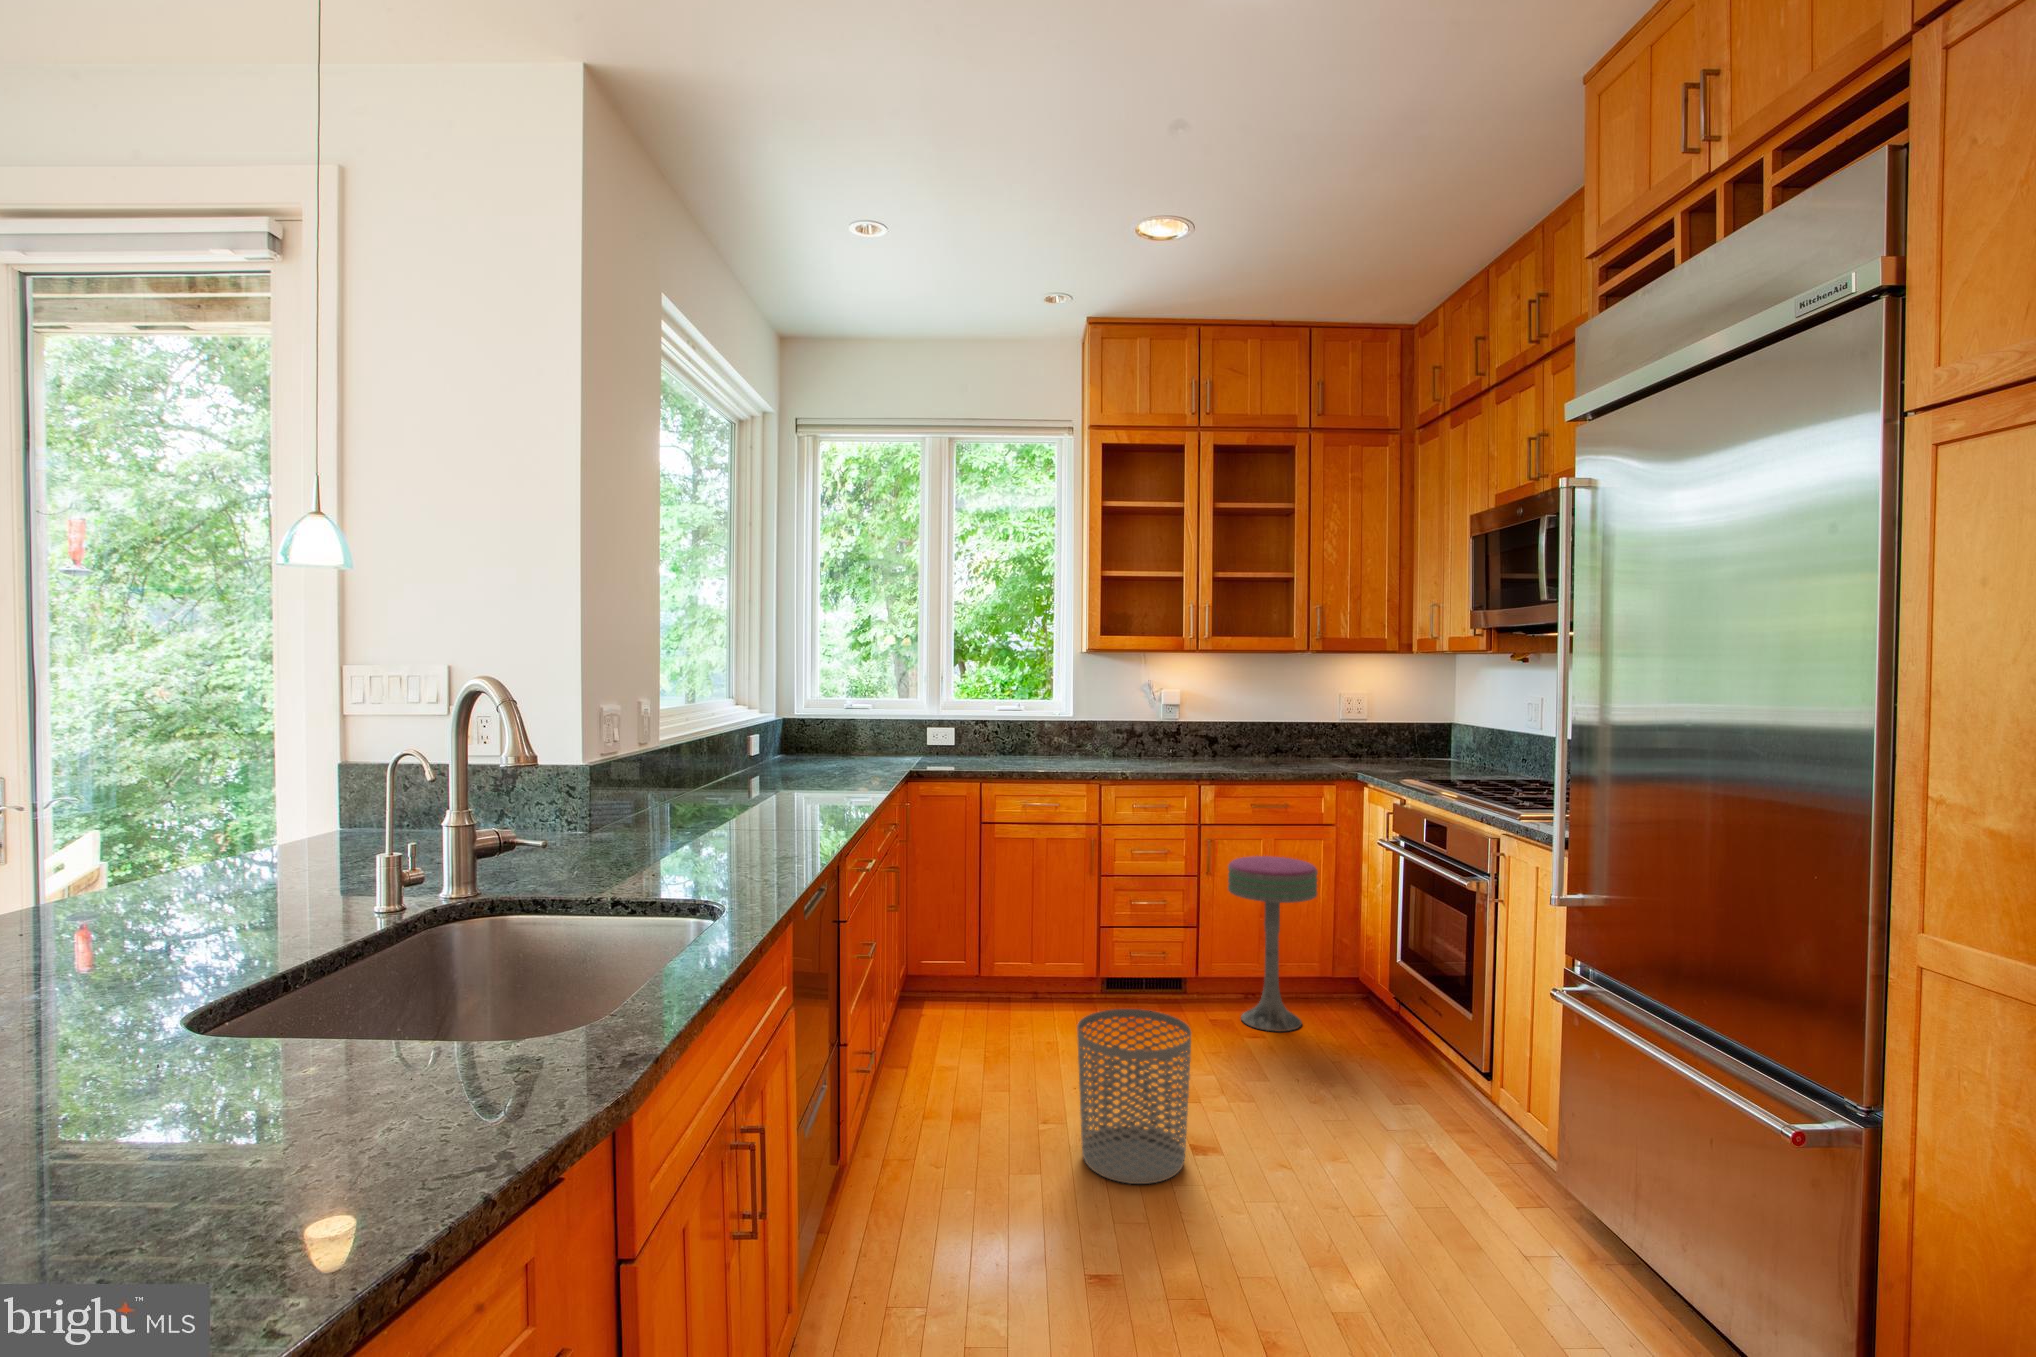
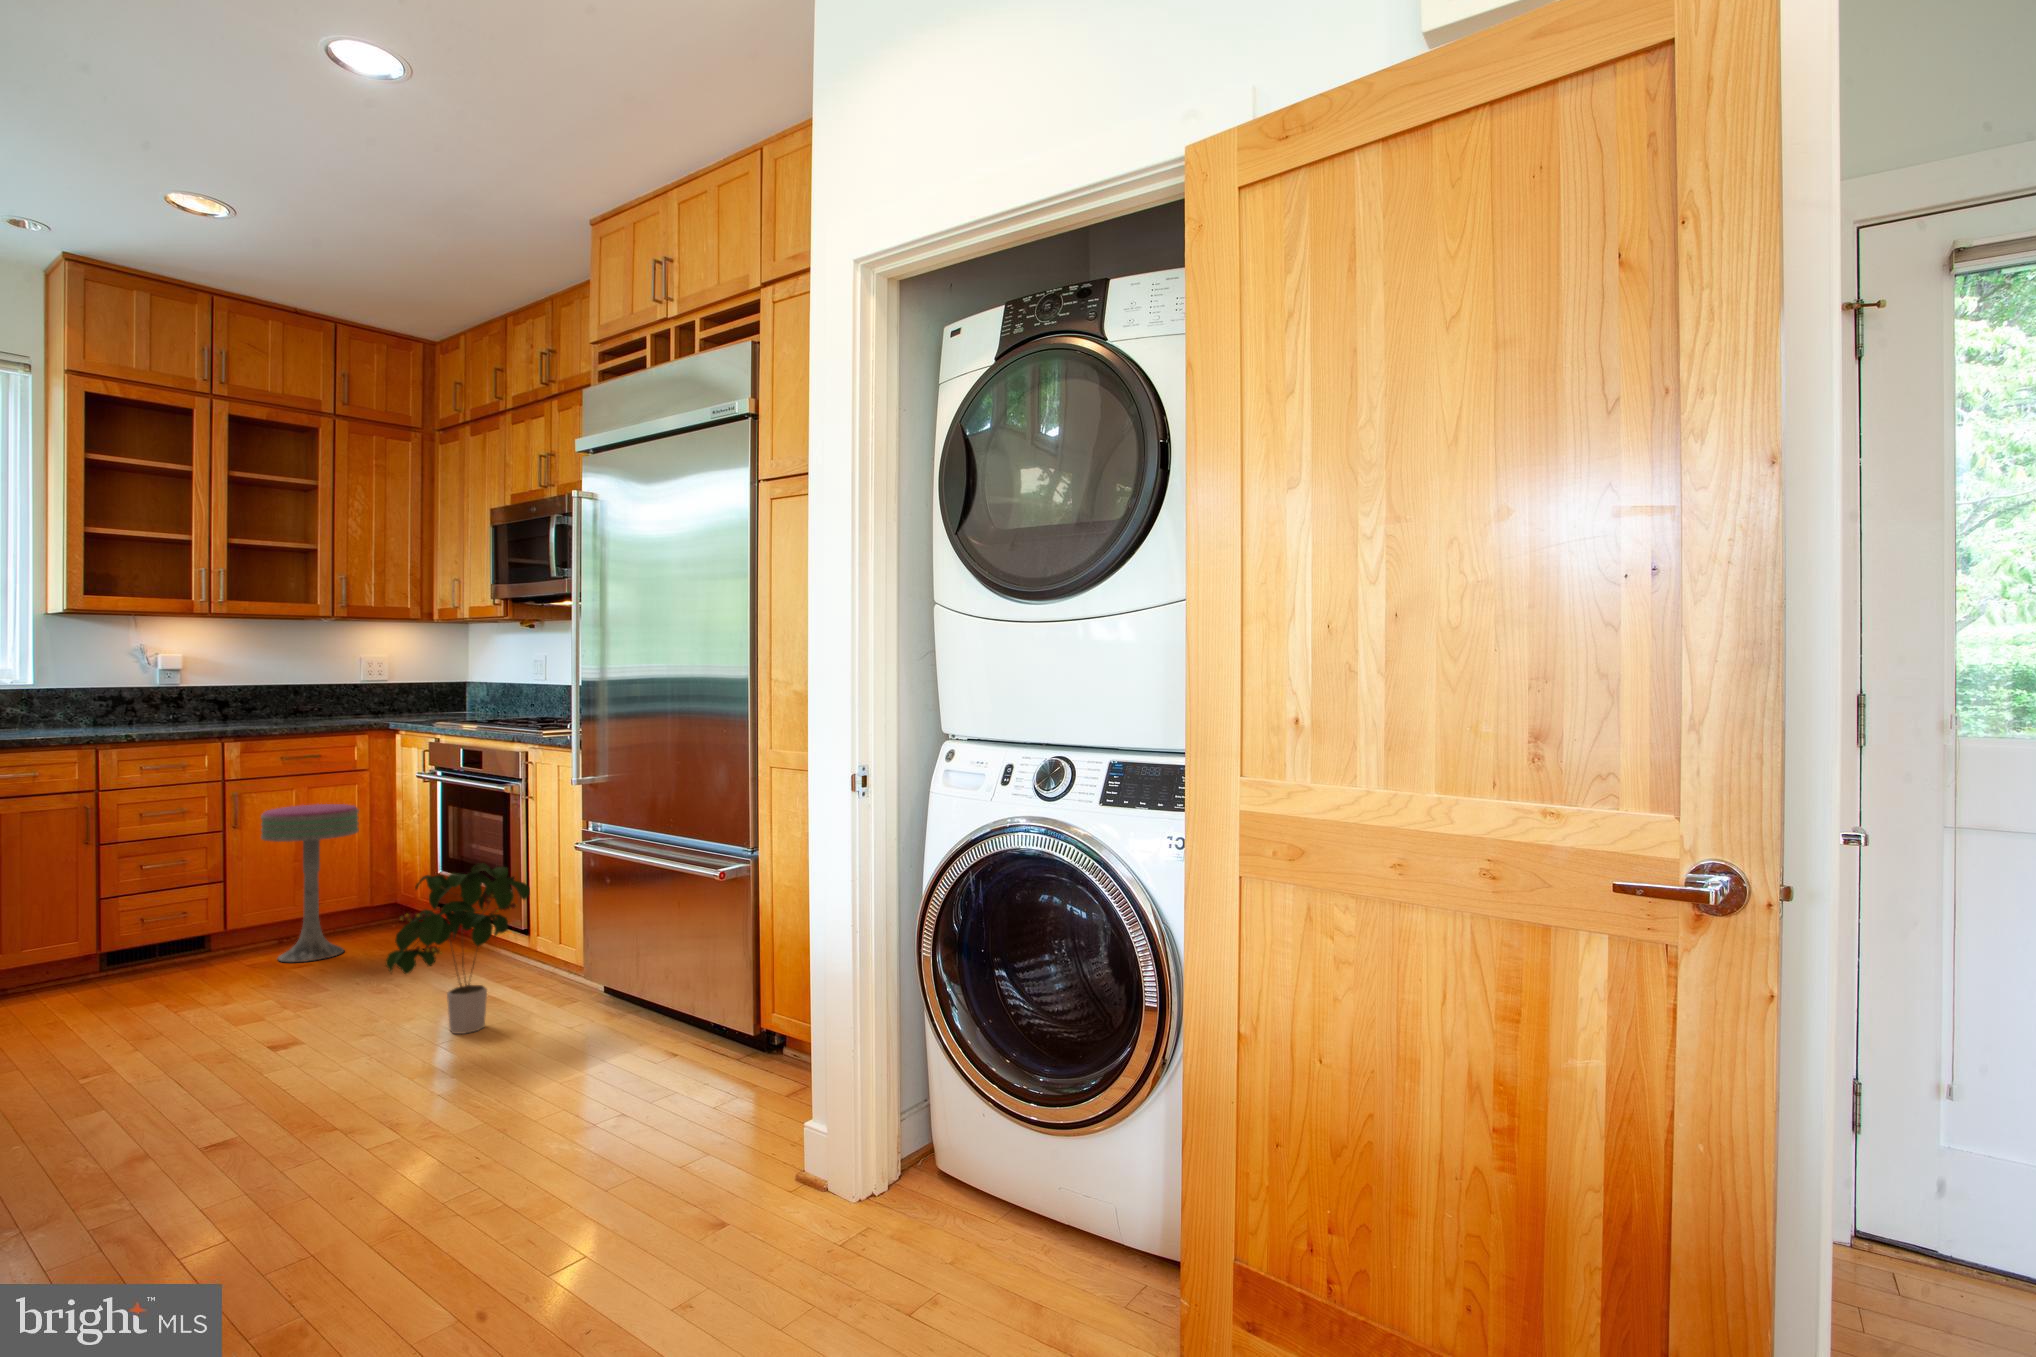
waste bin: present [1077,1009,1191,1184] -> none [146,922,277,1071]
potted plant: none [1283,1020,1481,1260] -> present [386,863,530,1034]

